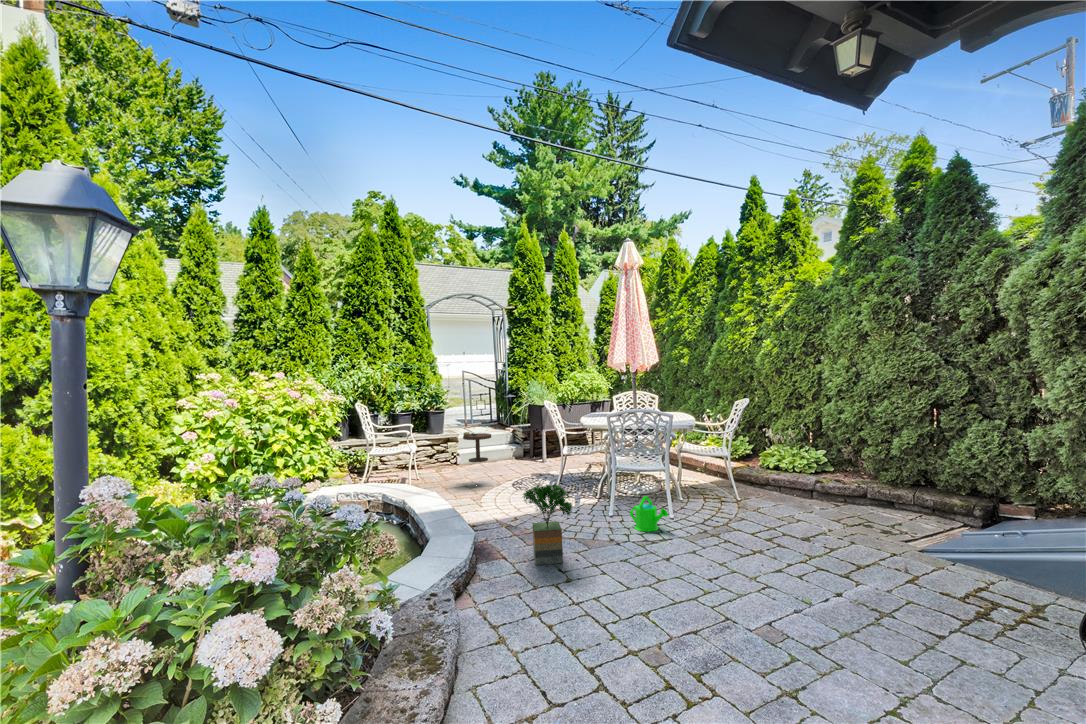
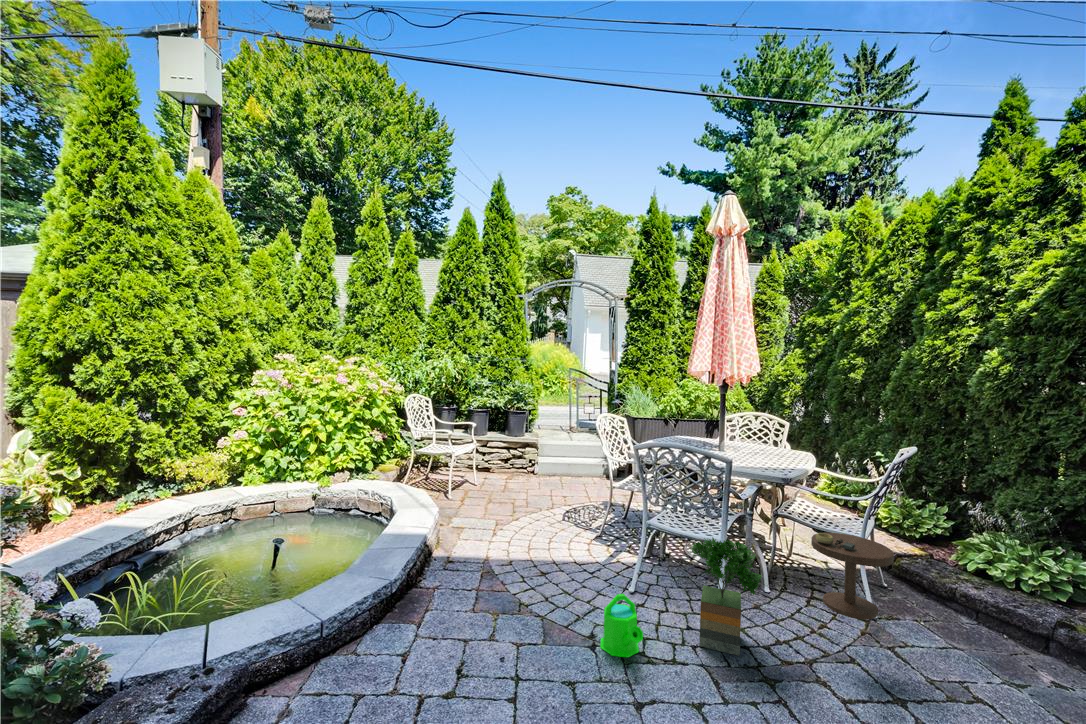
side table: present [463,432,491,462] -> present [811,532,894,620]
potted tree: present [523,484,572,565] -> present [691,537,762,656]

